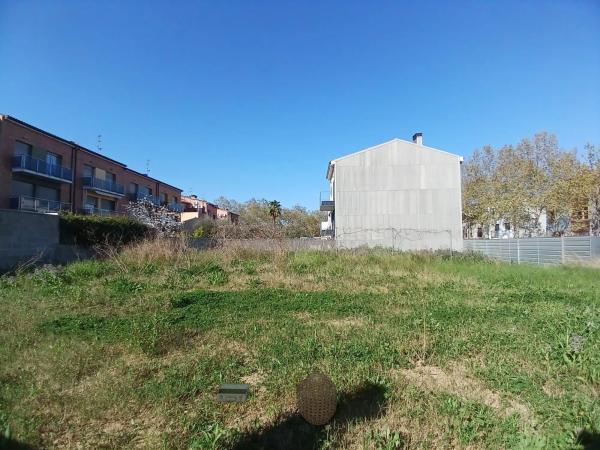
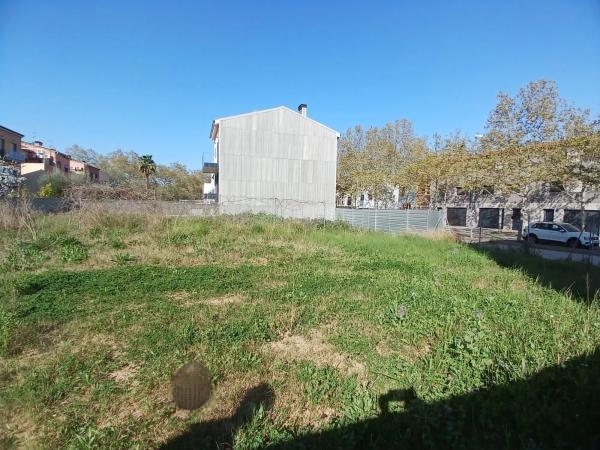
toolbox: present [217,383,249,402] -> none [84,380,121,403]

